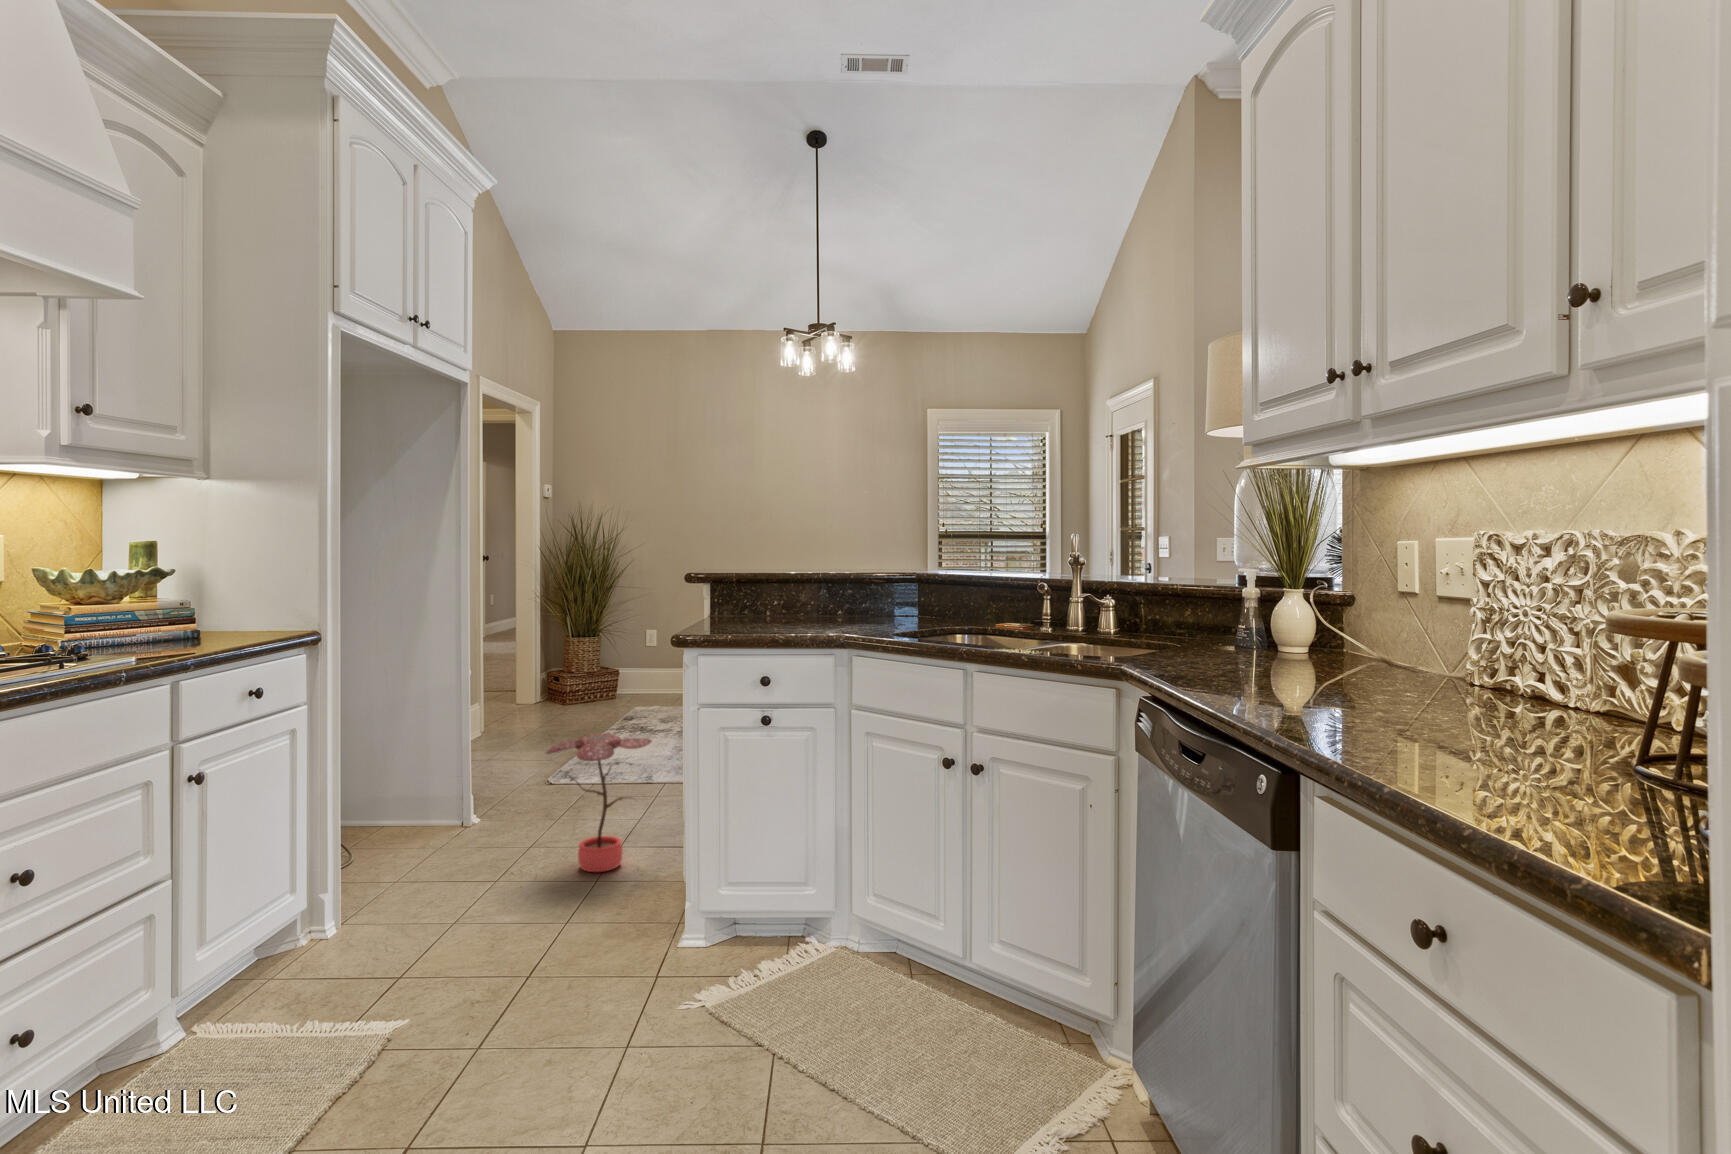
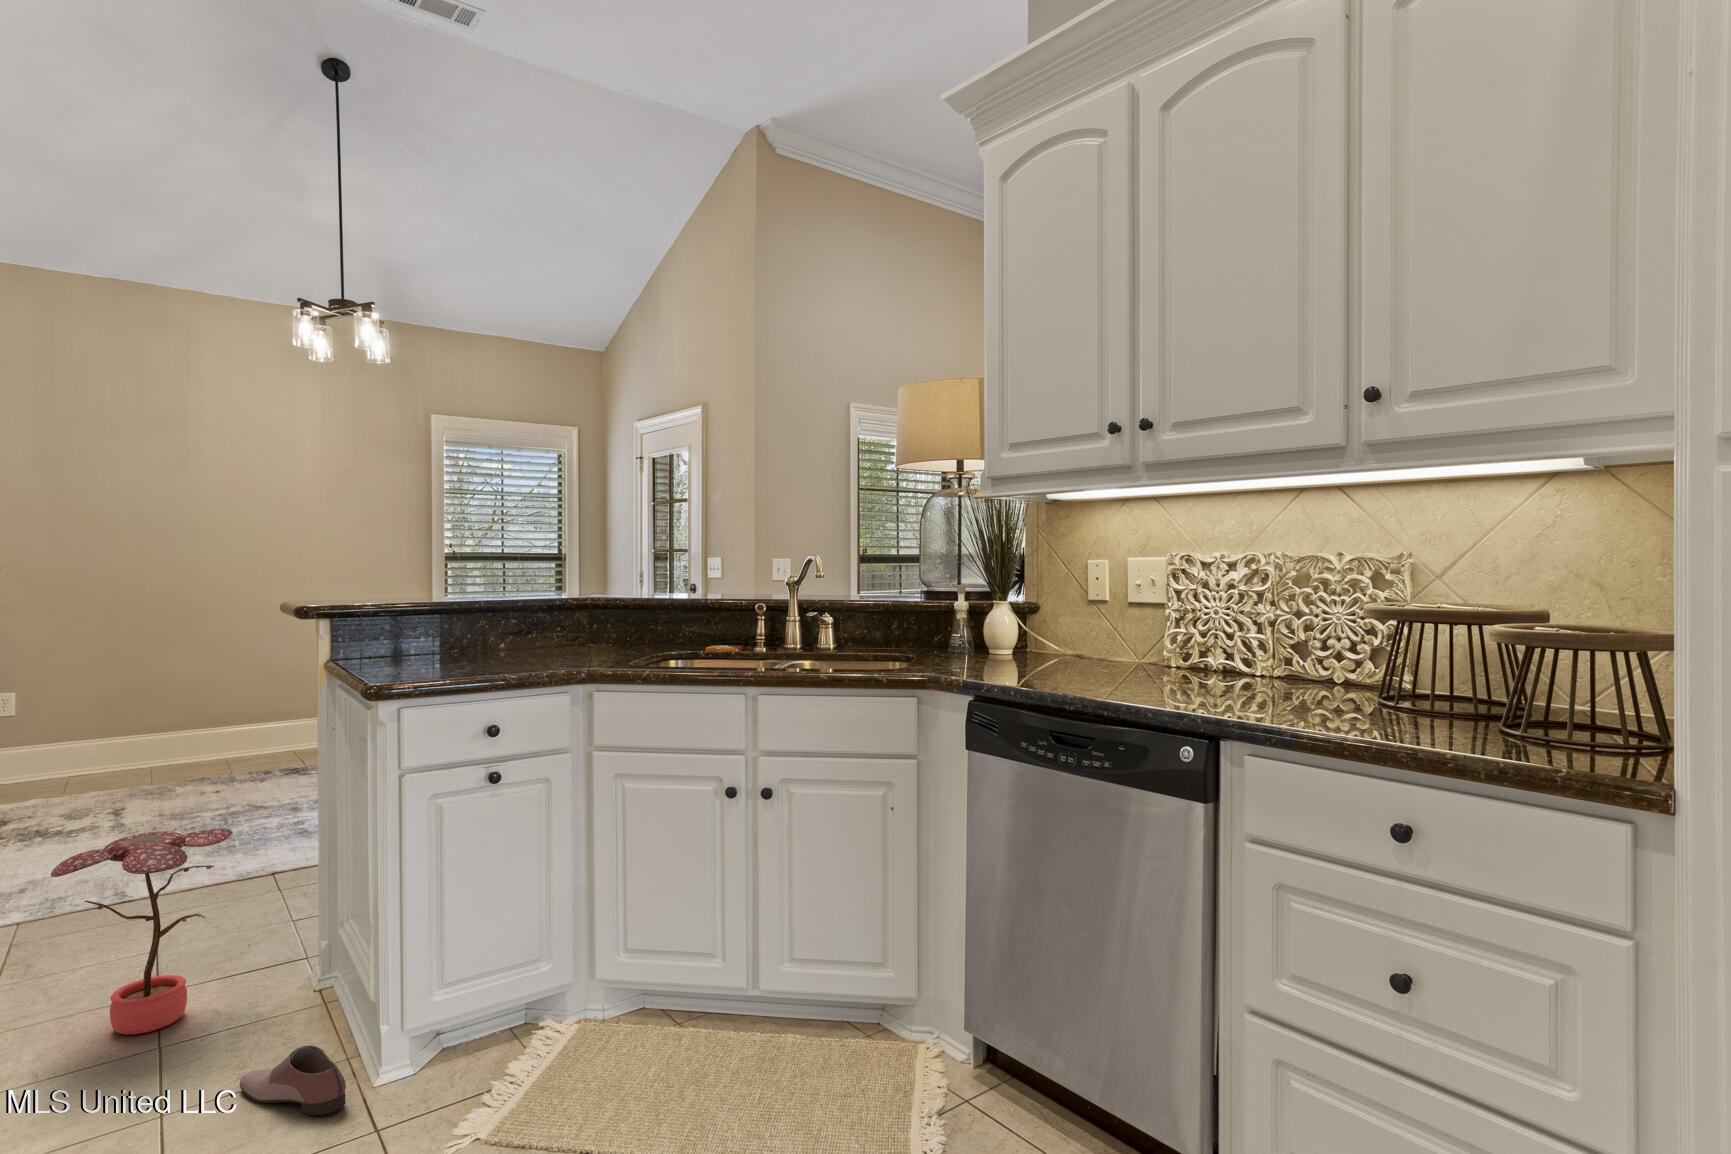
shoe: none [608,903,652,956] -> present [240,1046,346,1115]

